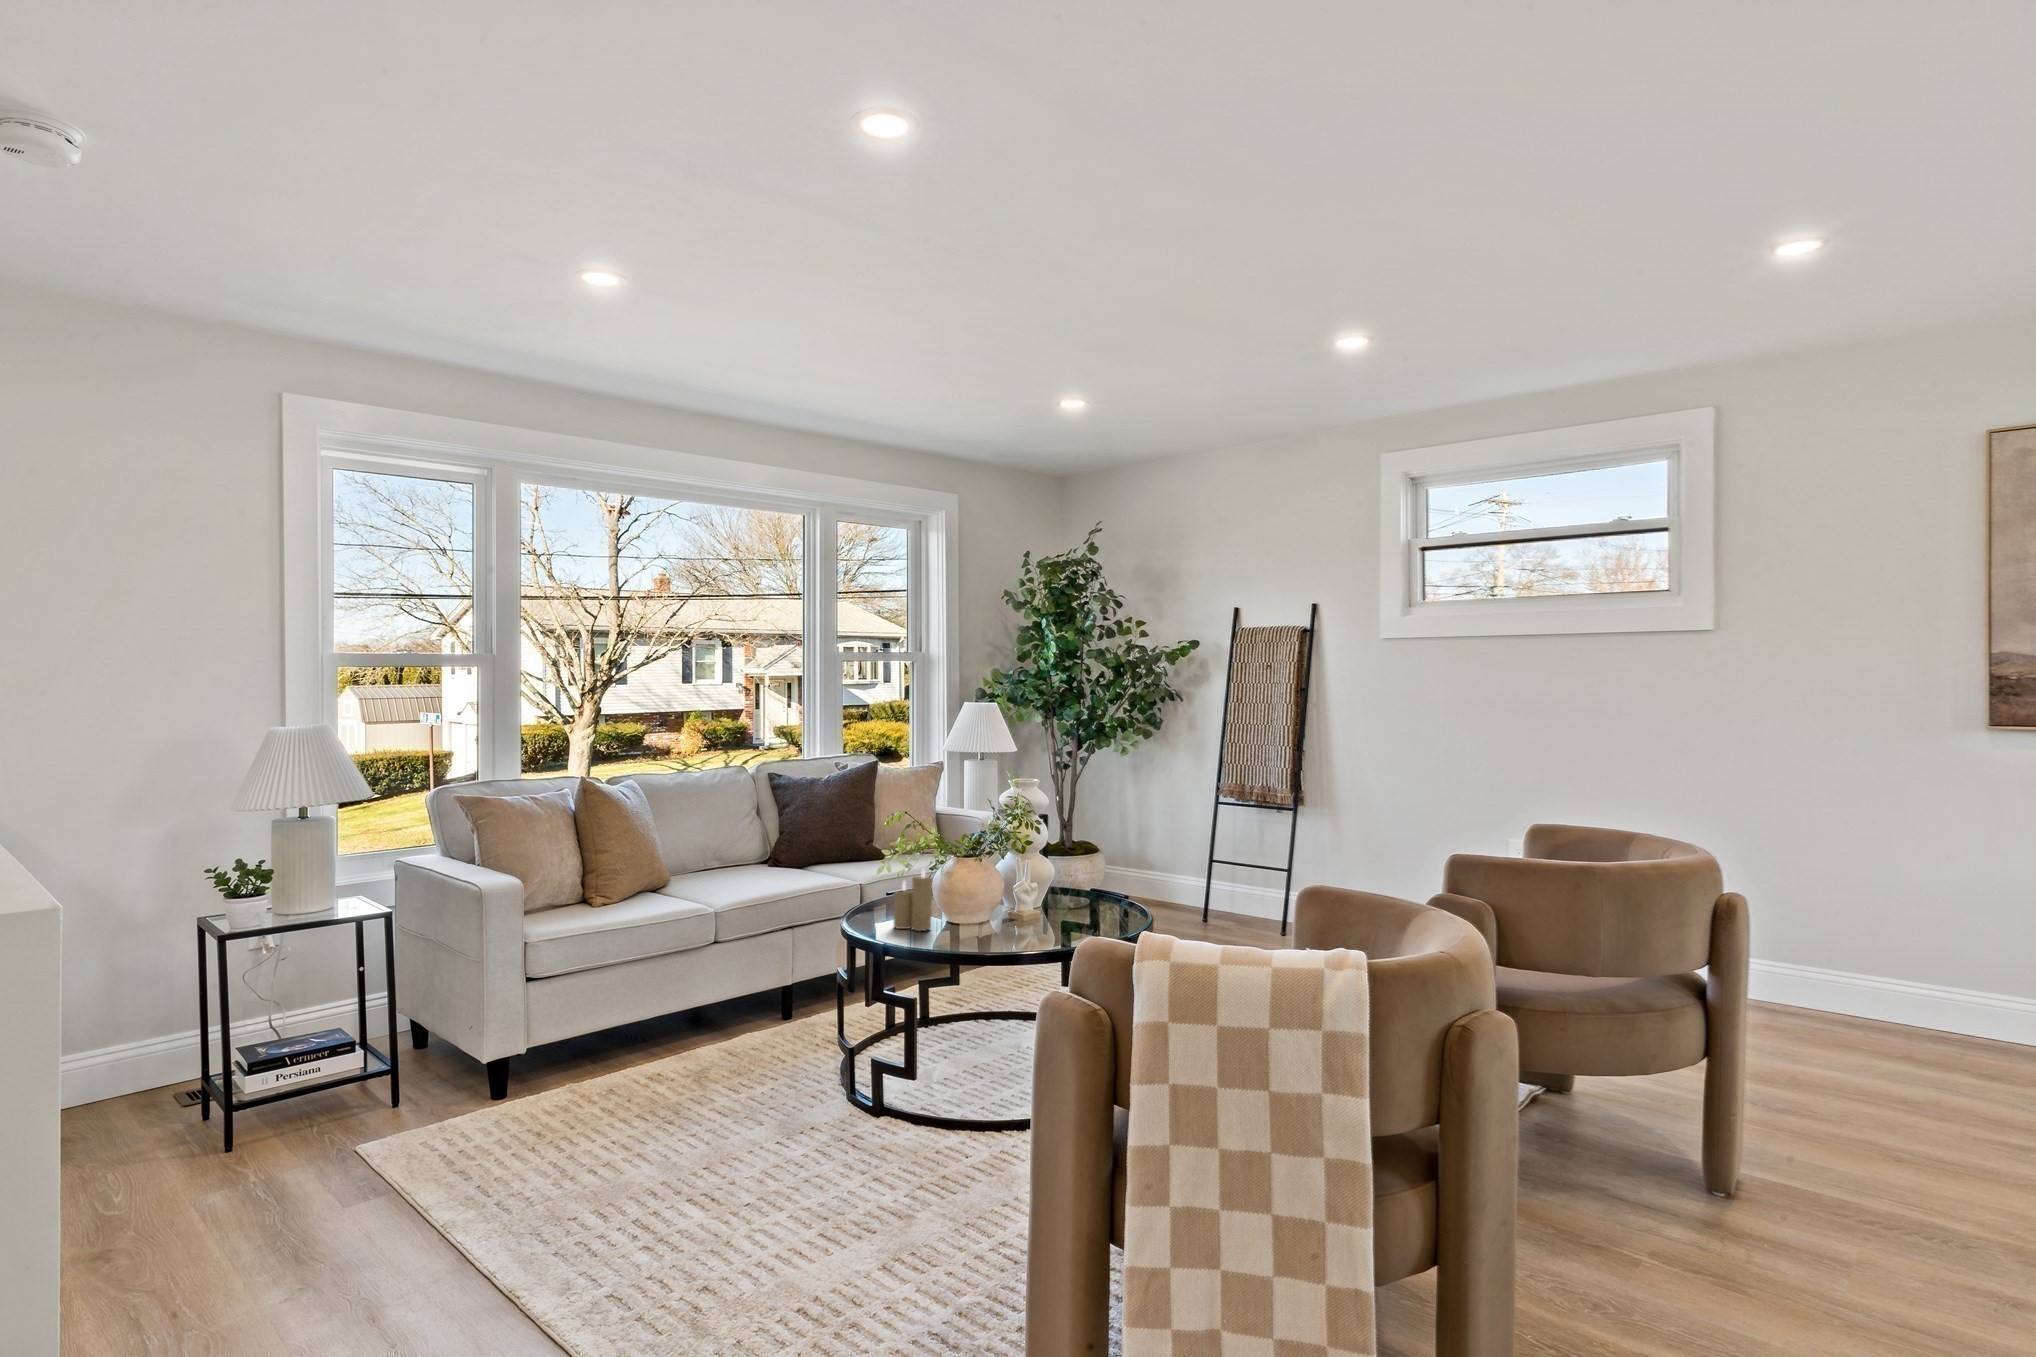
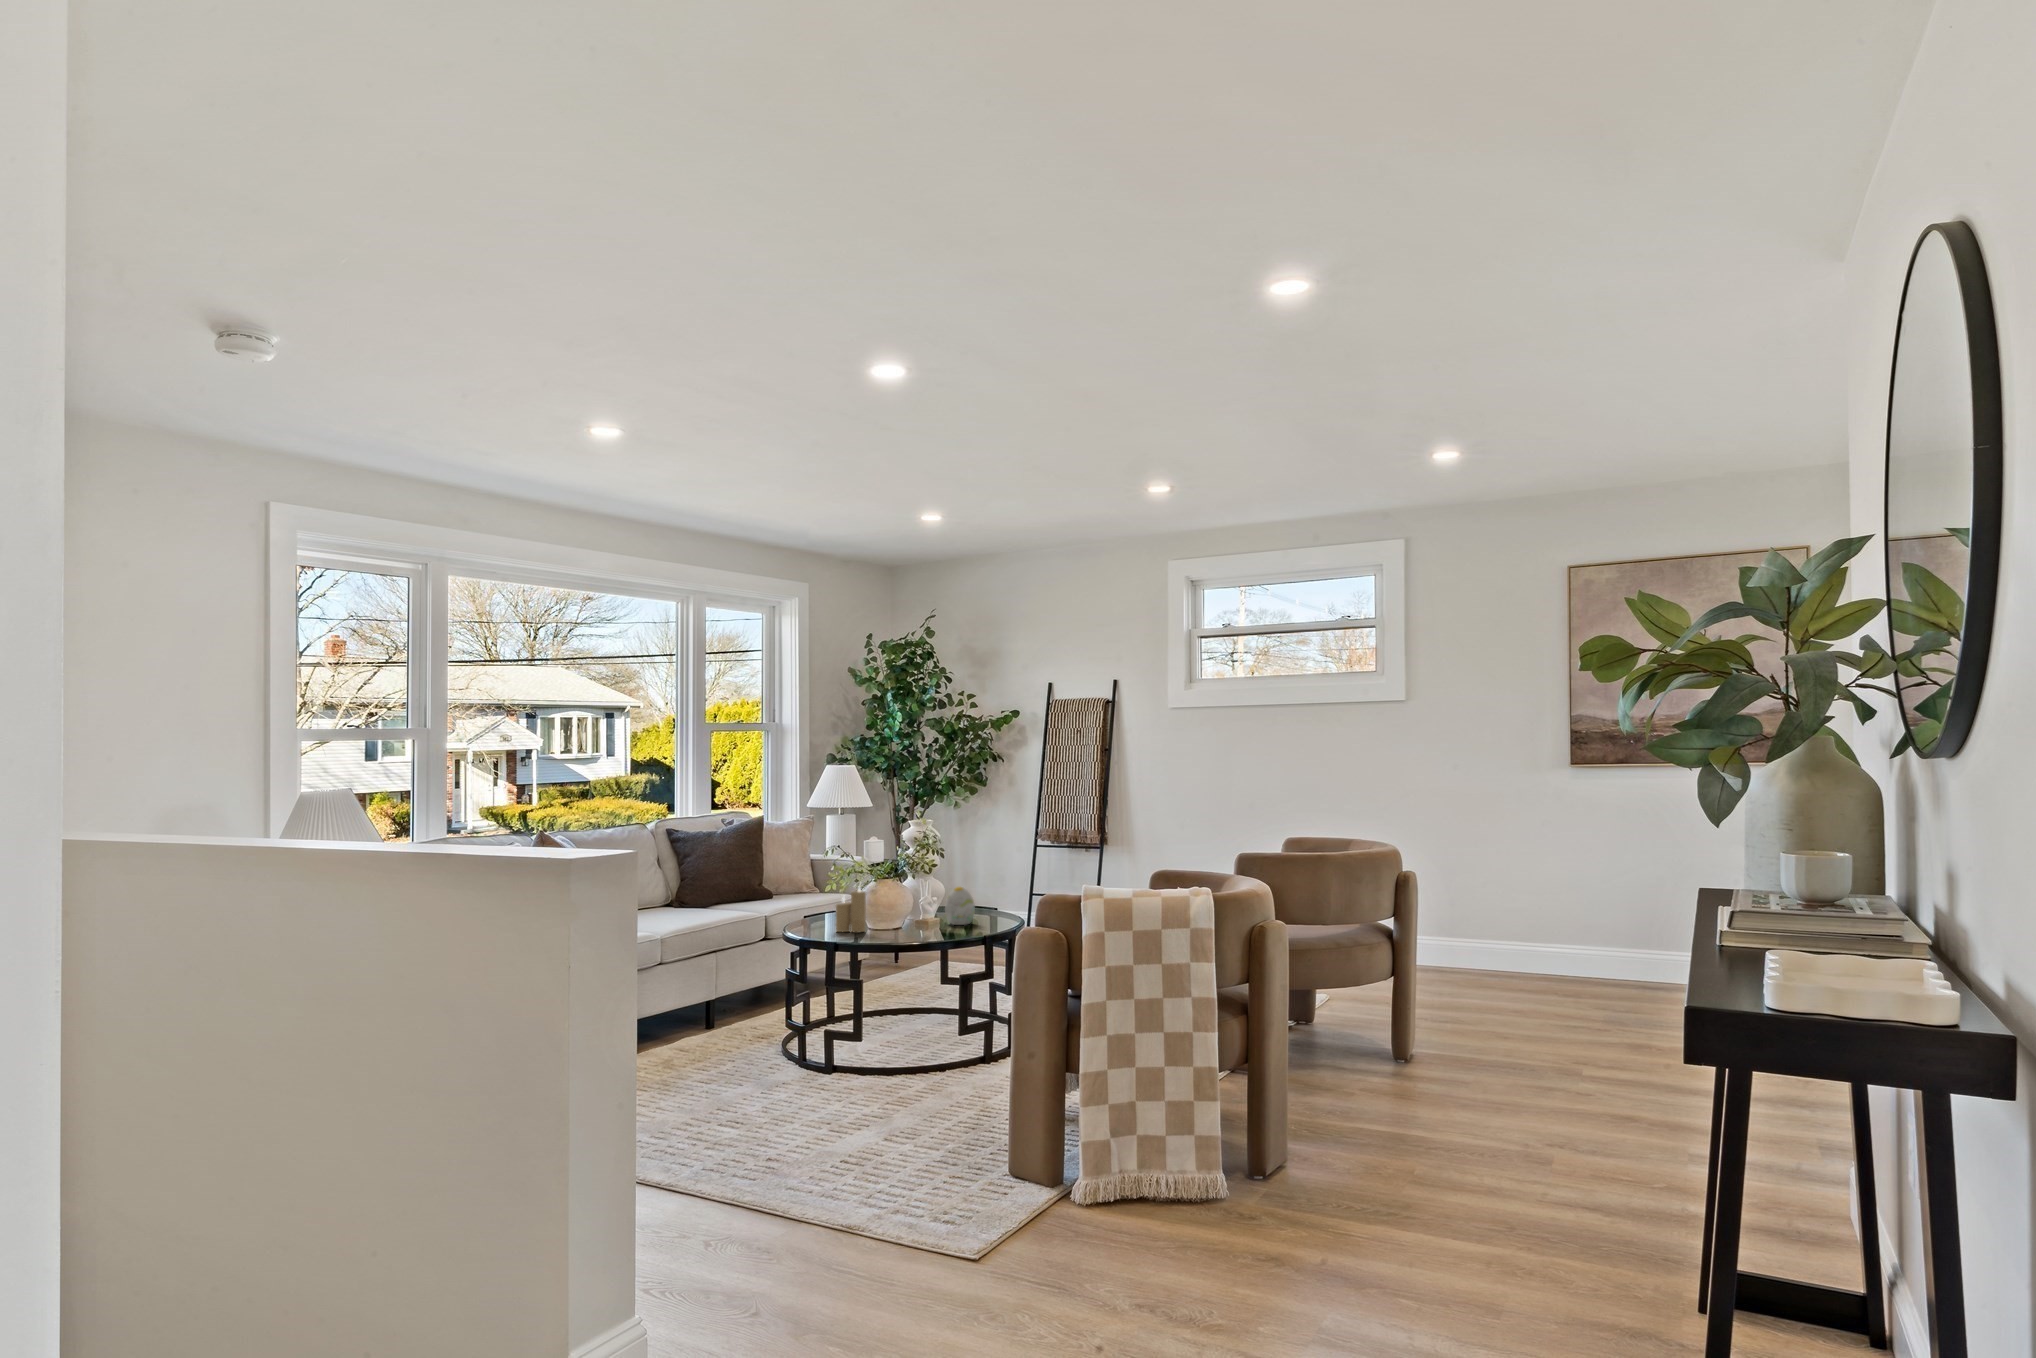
decorative egg: none [1043,873,1083,924] -> present [945,887,975,925]

